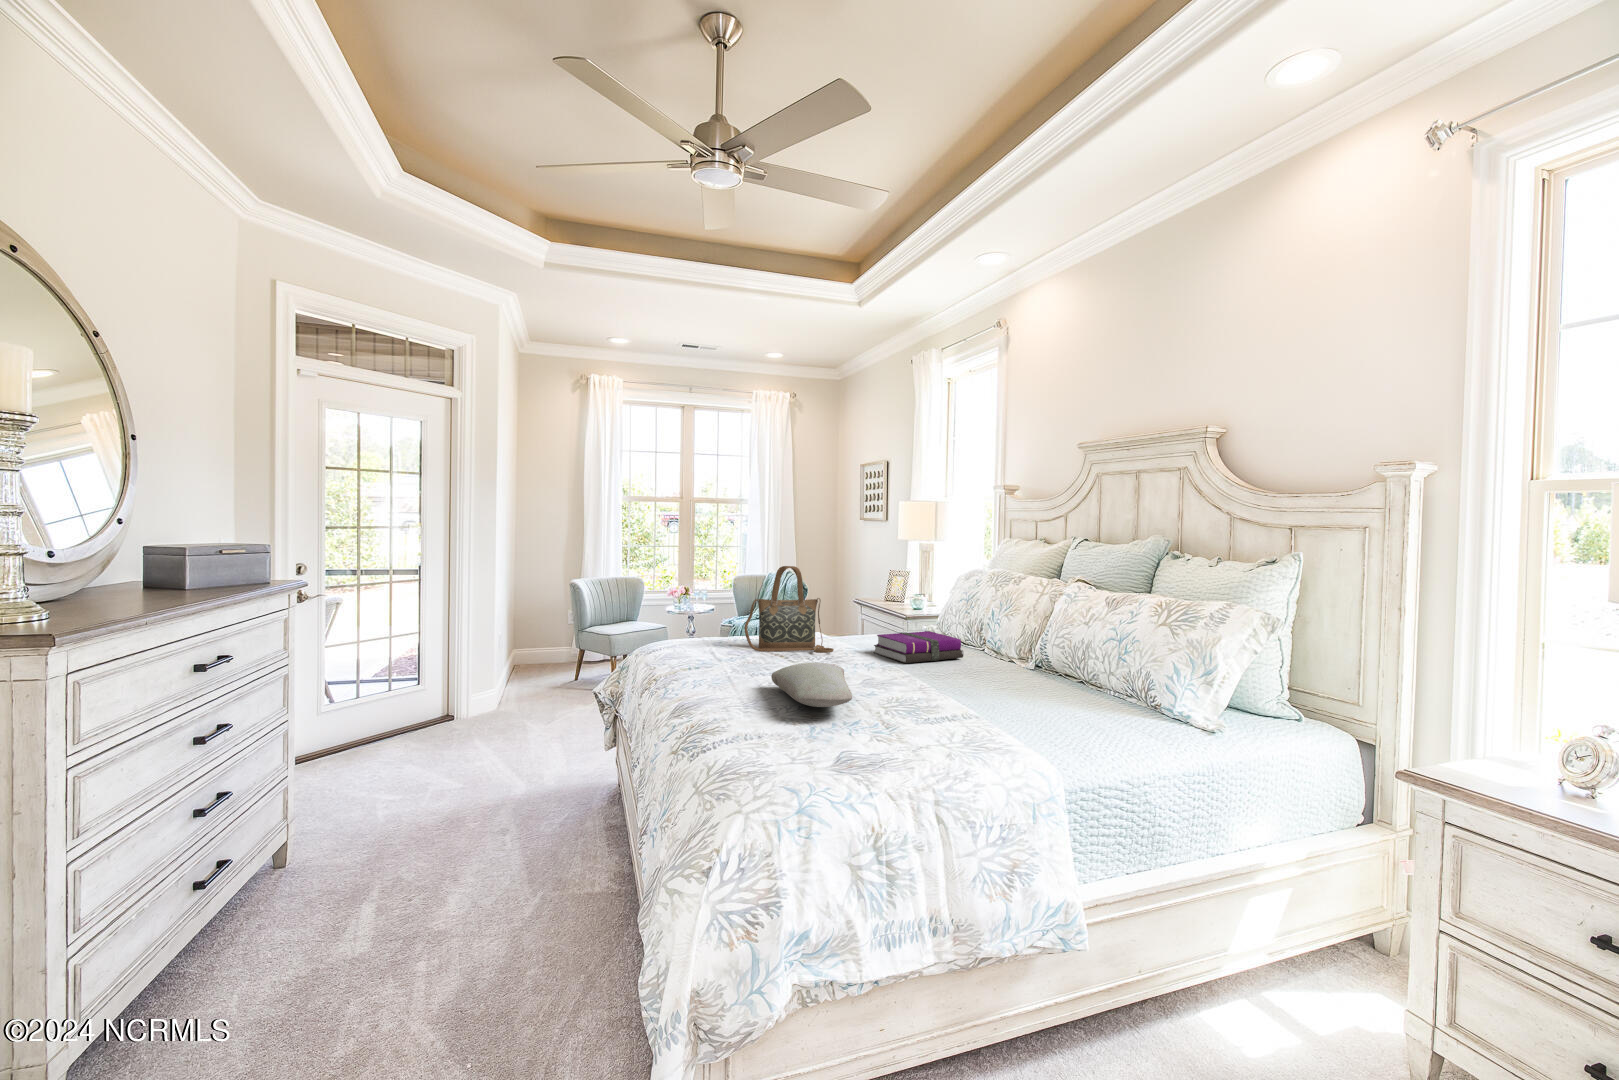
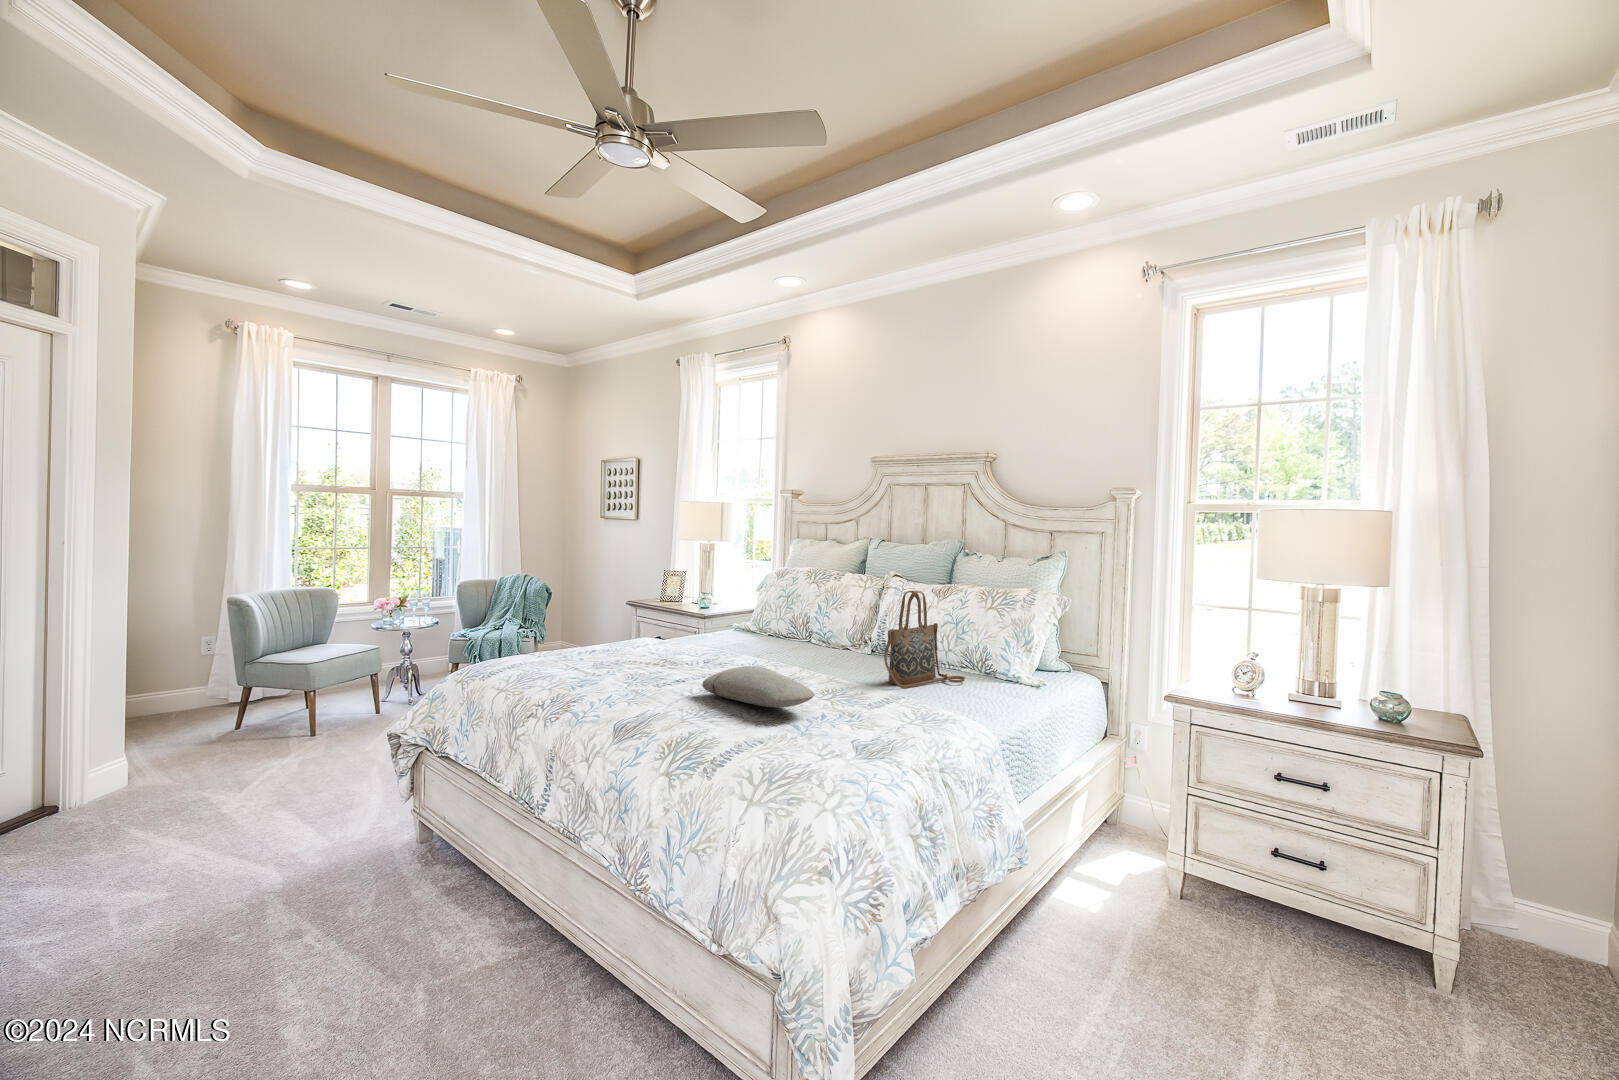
handbag: present [744,566,834,653] -> present [884,591,965,688]
notebook: present [874,631,964,663] -> none [731,628,811,659]

